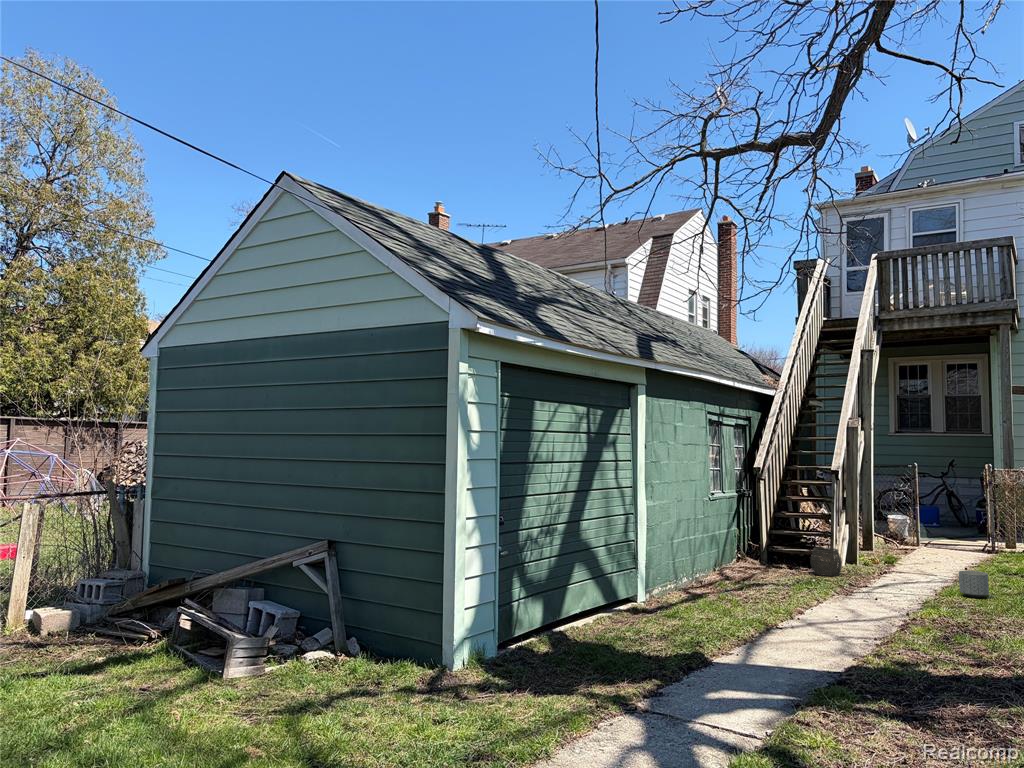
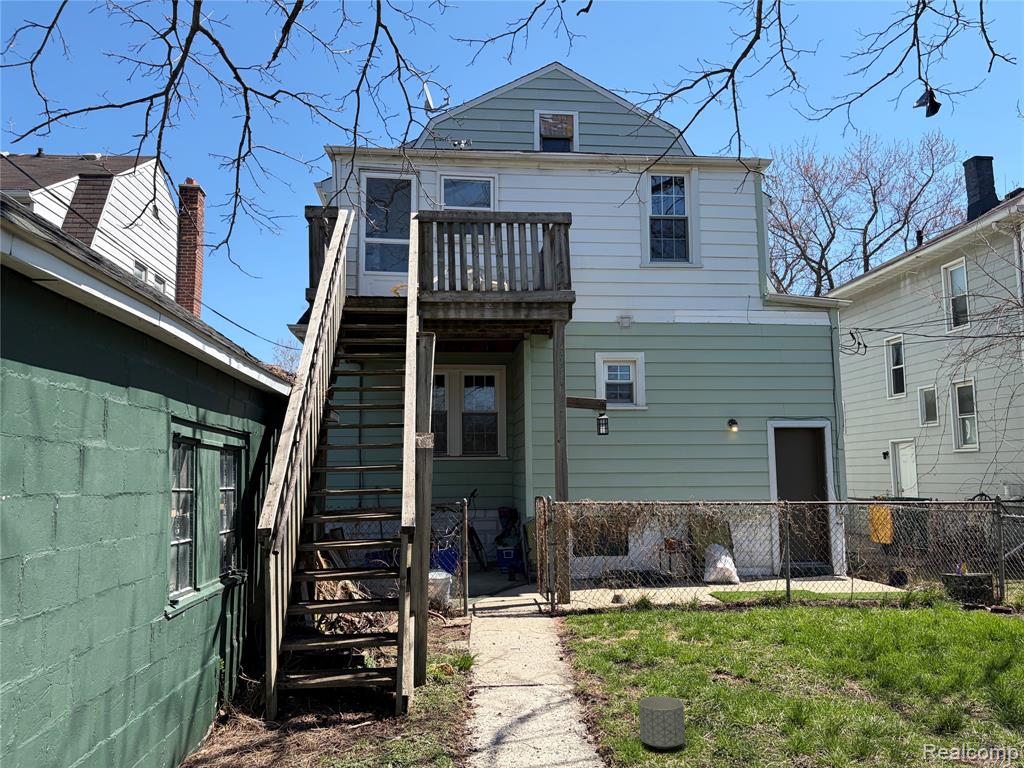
woven basket: present [811,547,842,576] -> none [372,678,428,741]

